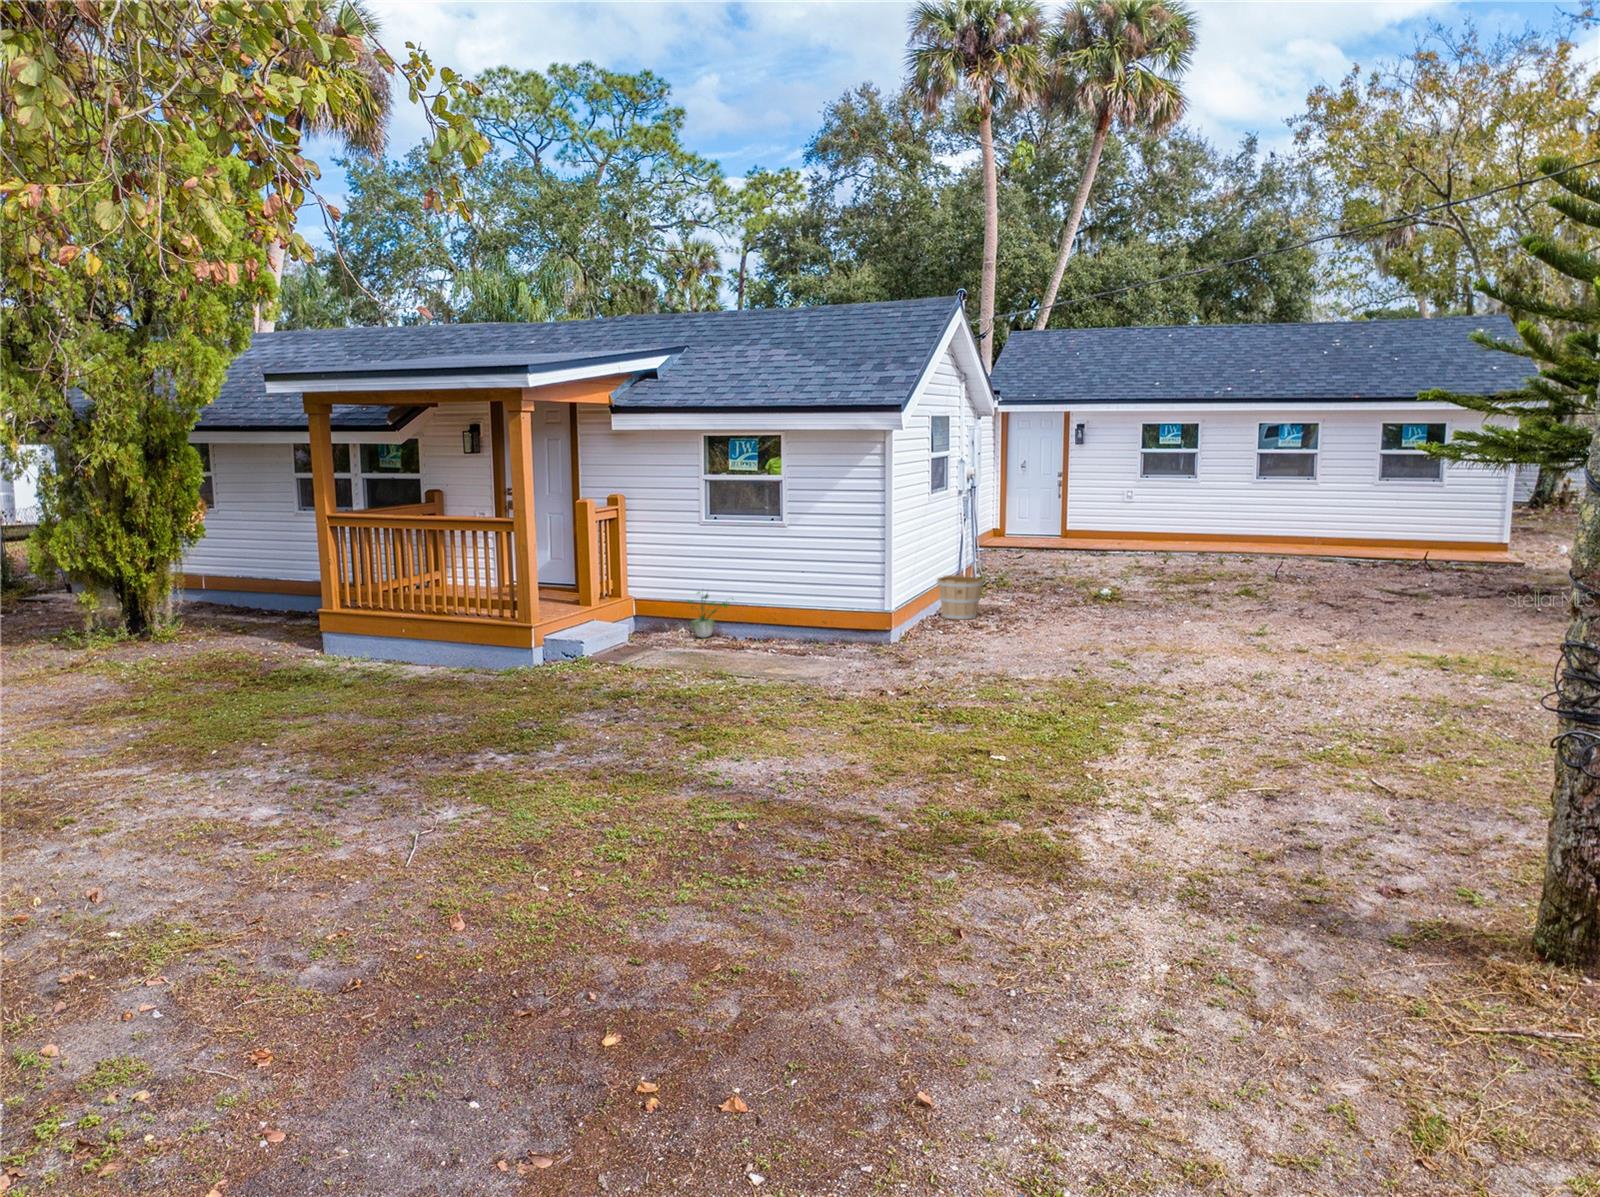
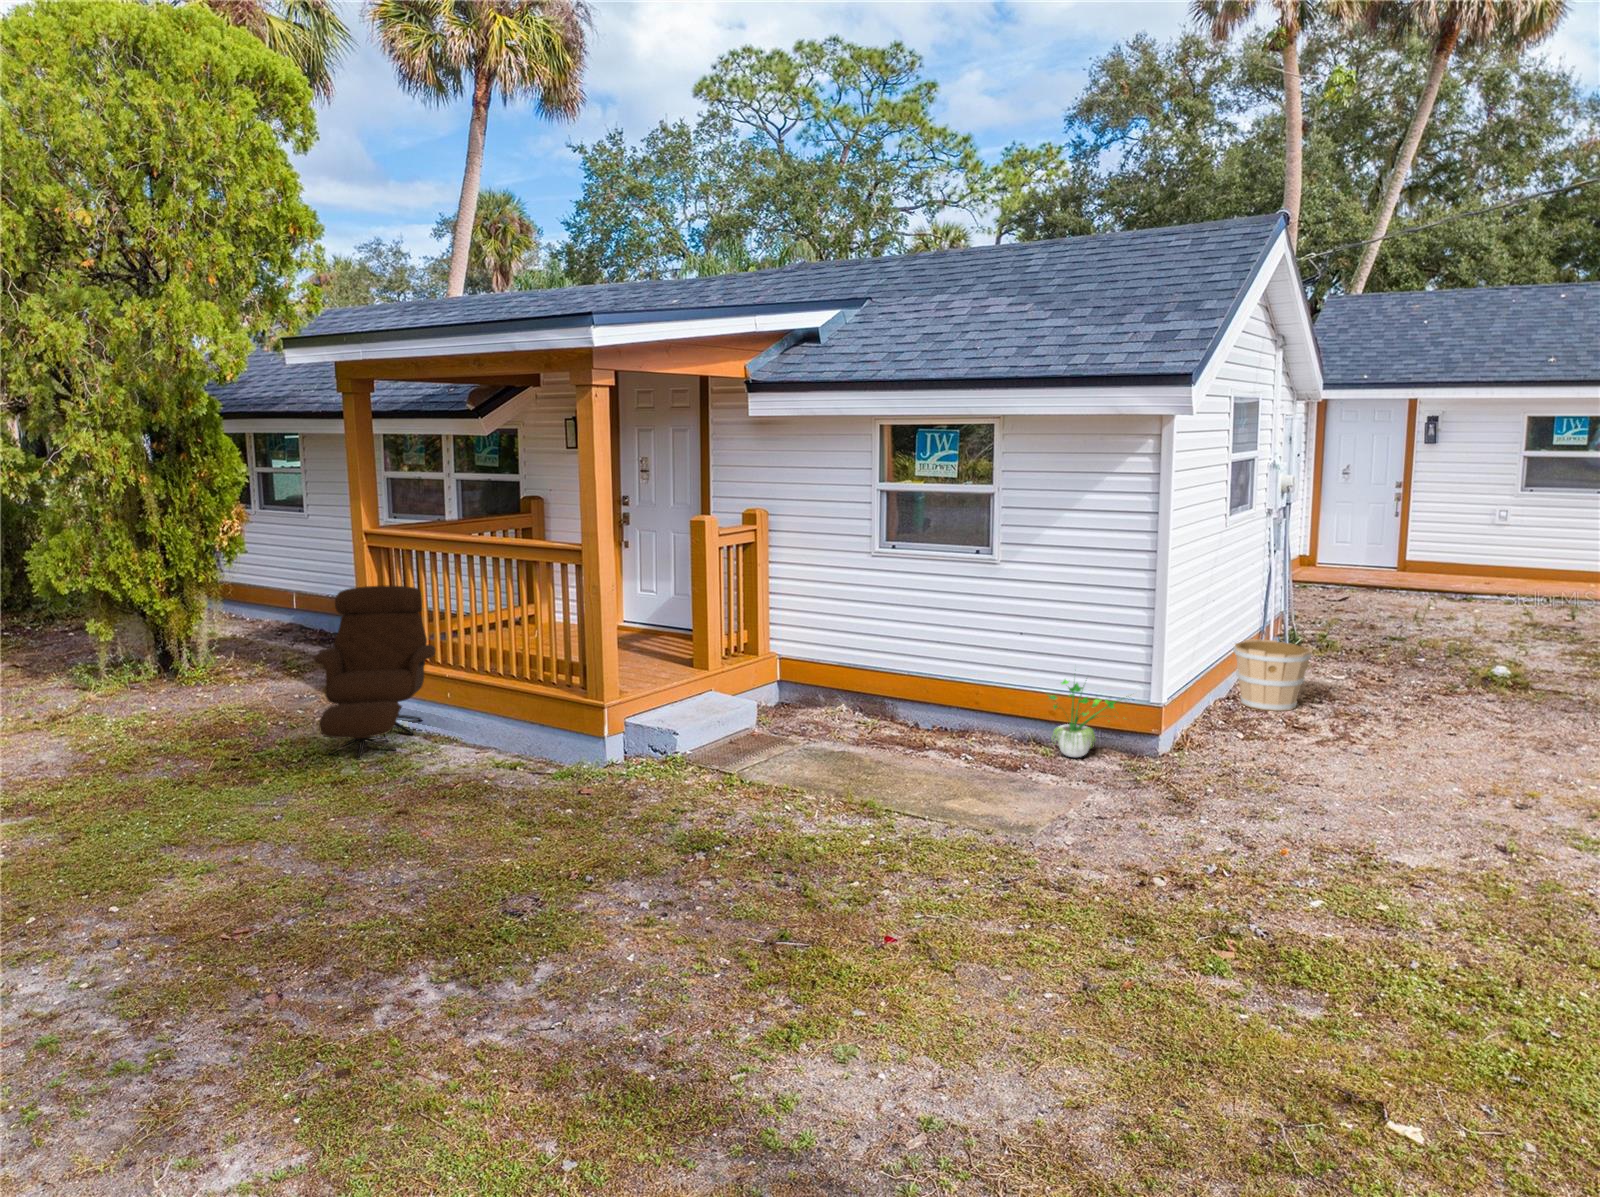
lounge chair: none [302,555,391,673] -> present [314,585,435,759]
potted plant: present [688,592,728,638] -> present [1048,680,1127,757]

